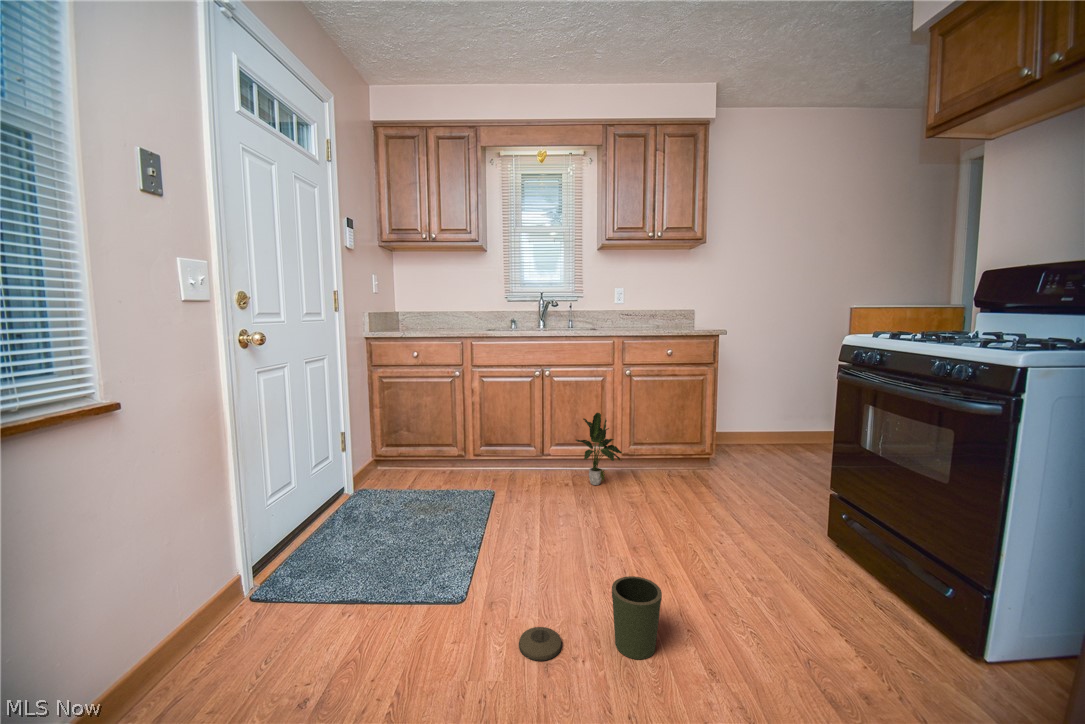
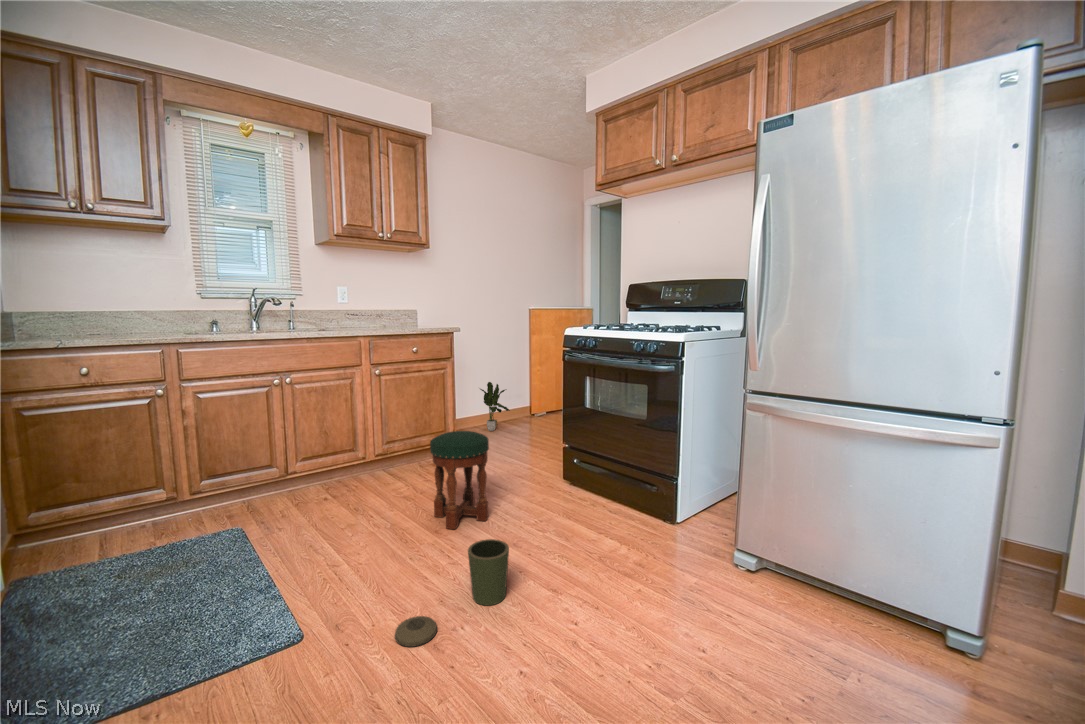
potted plant: present [576,413,622,485] -> present [480,382,510,431]
stool: none [638,445,707,558] -> present [430,431,489,529]

